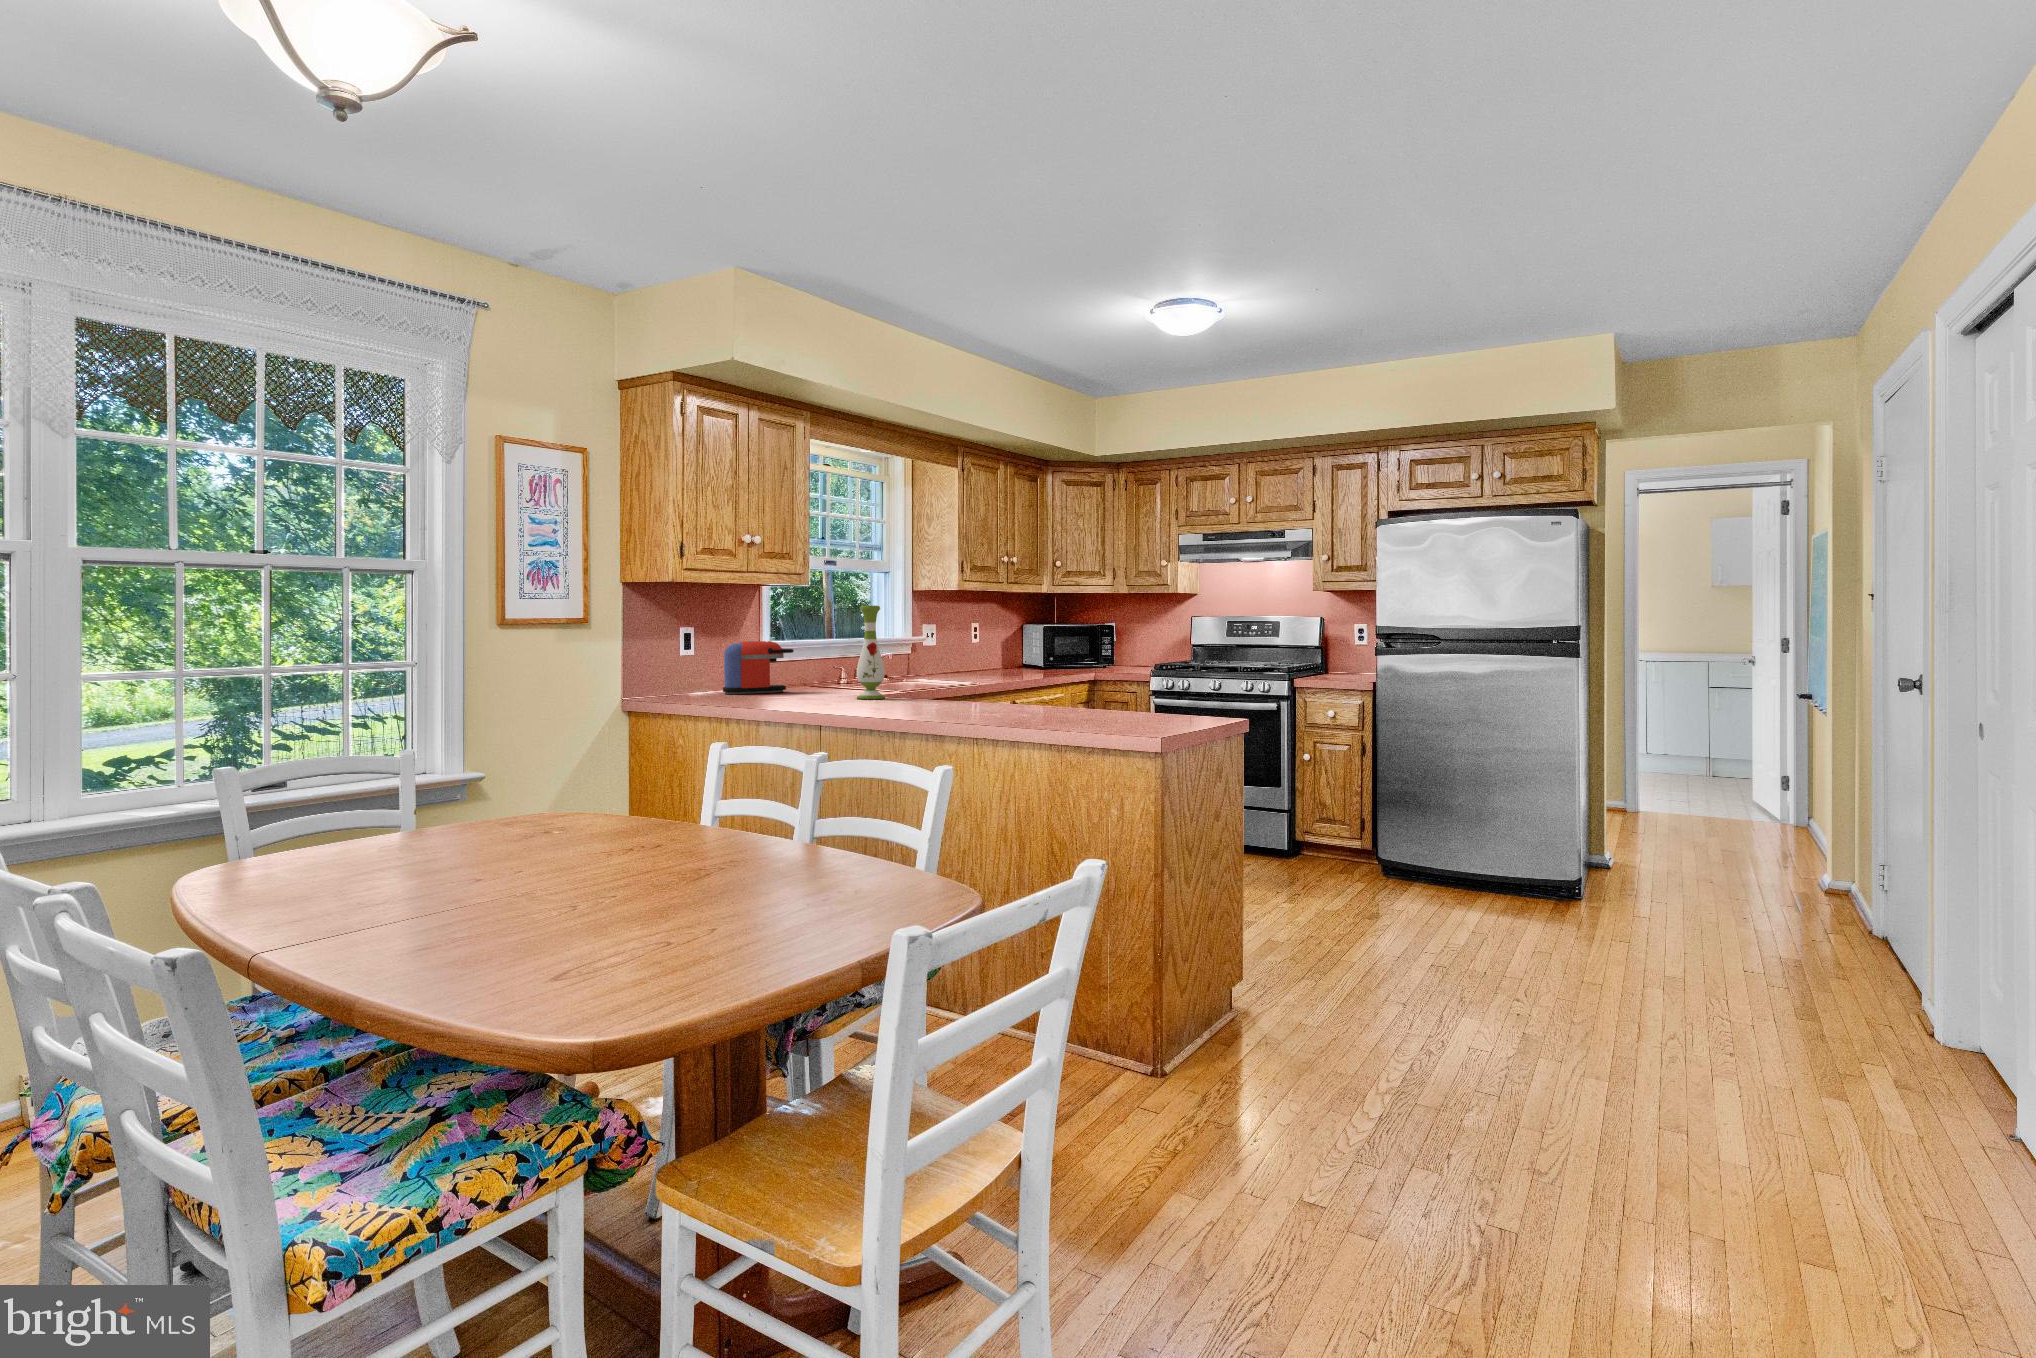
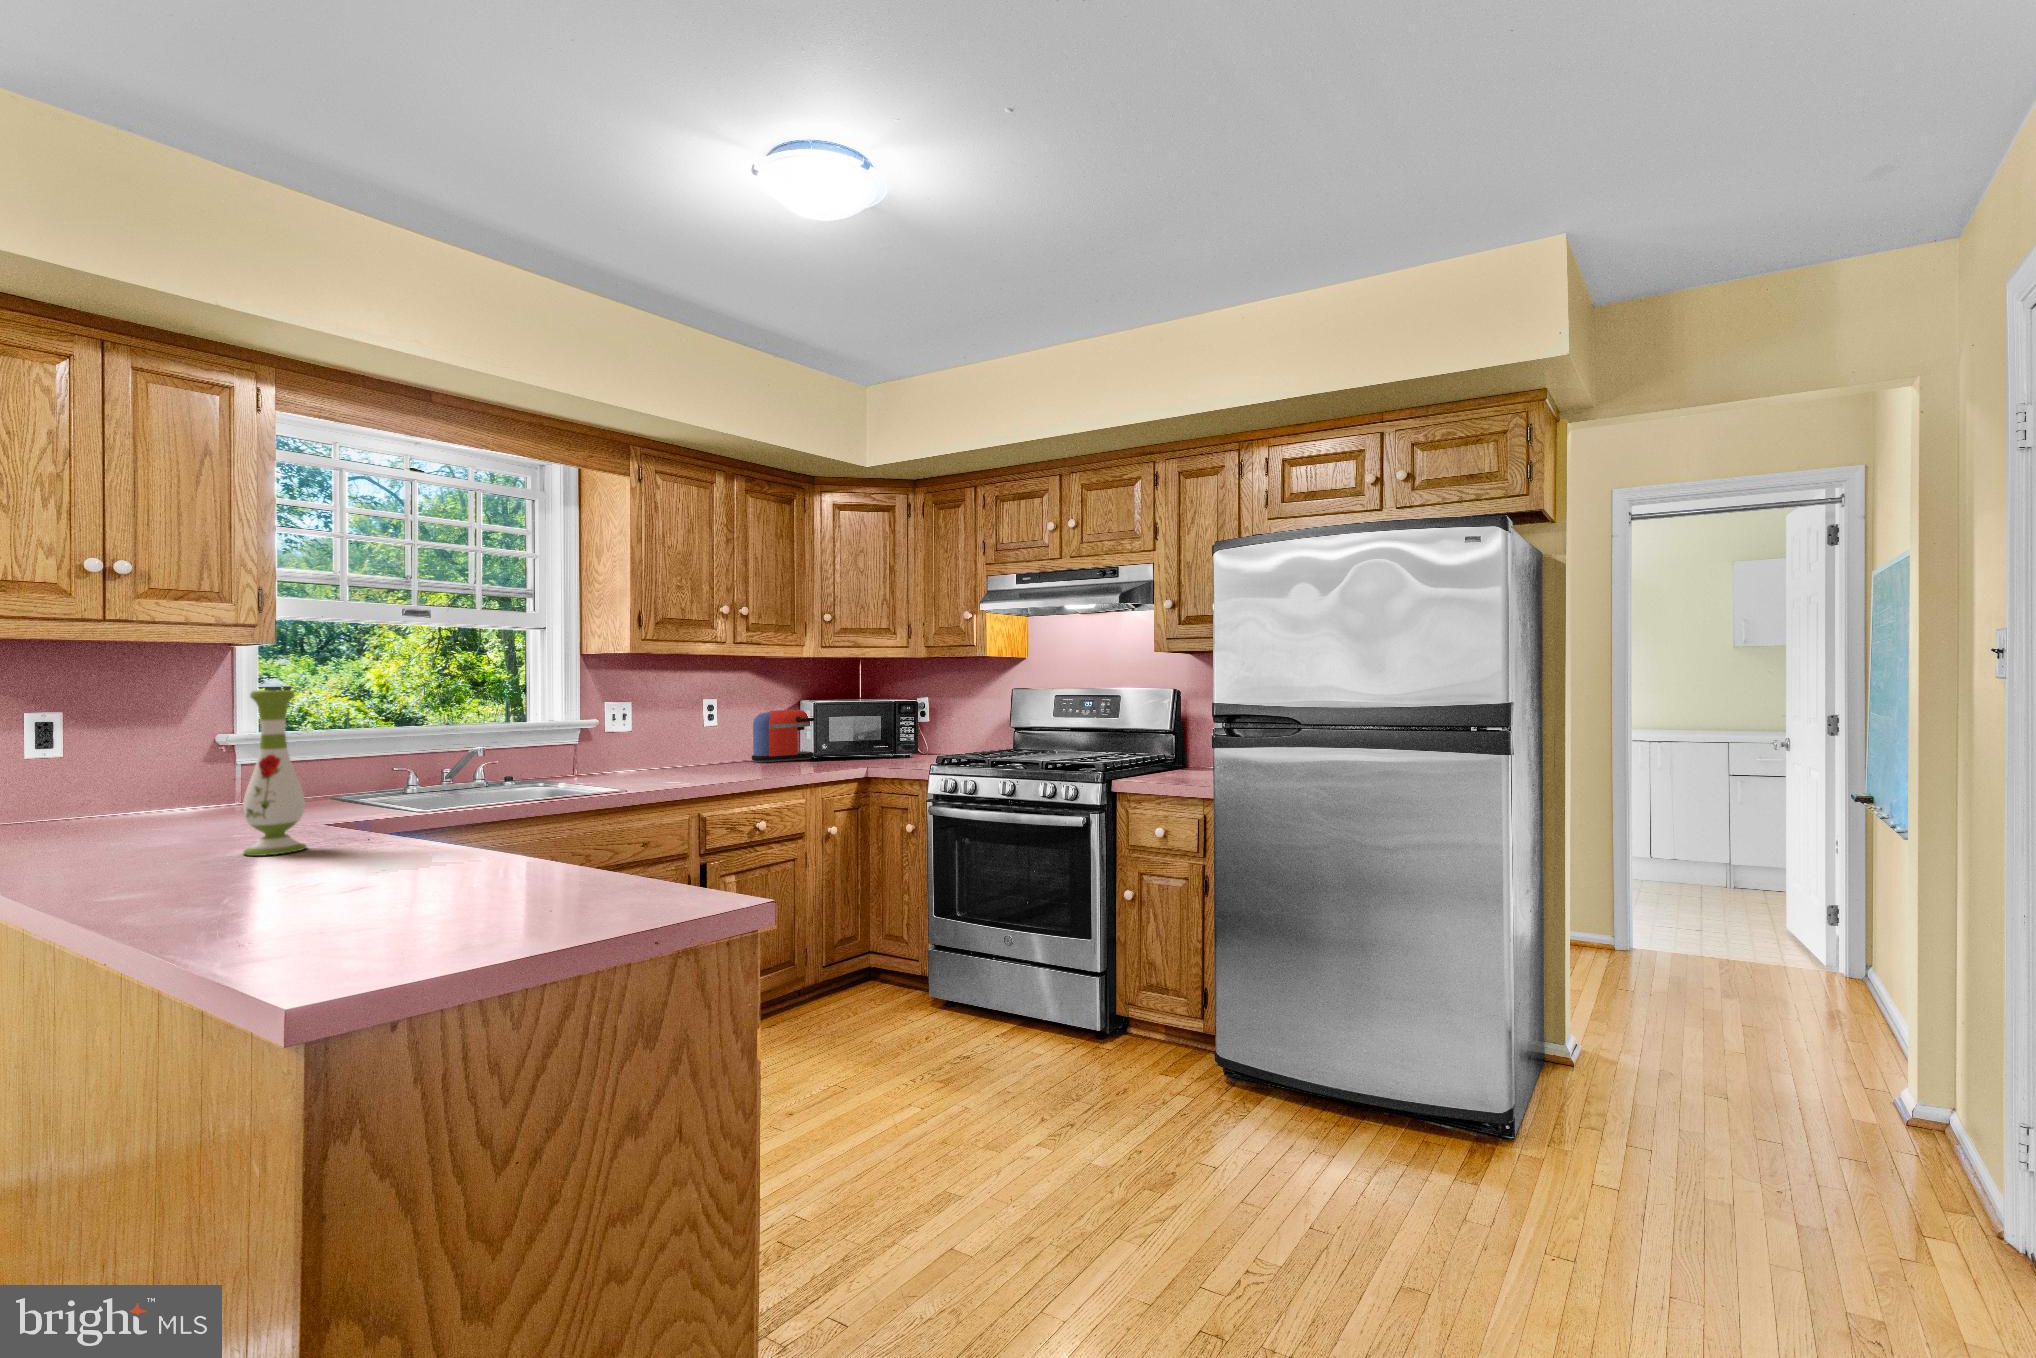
coffee maker: present [723,641,793,694] -> present [752,710,814,762]

